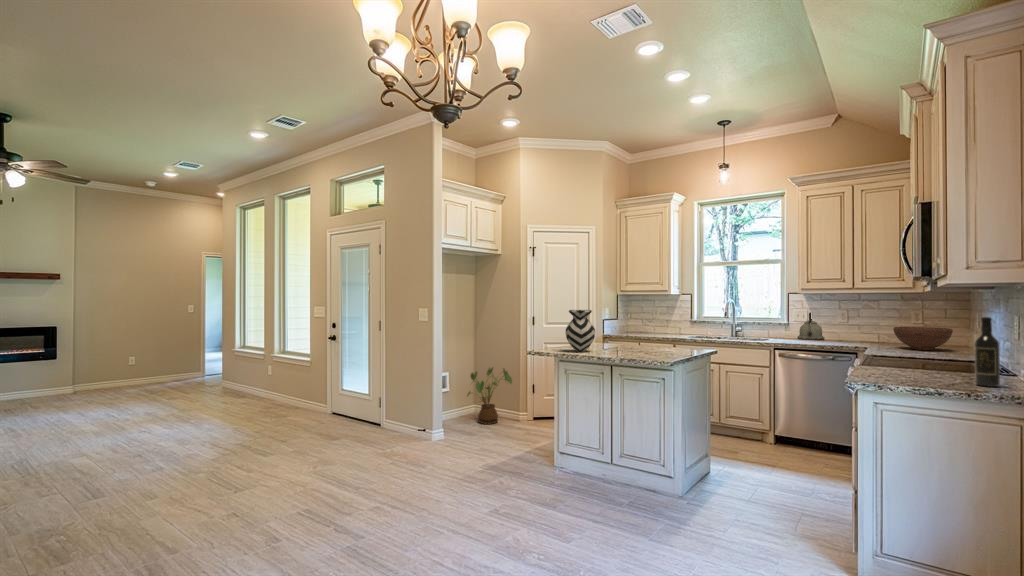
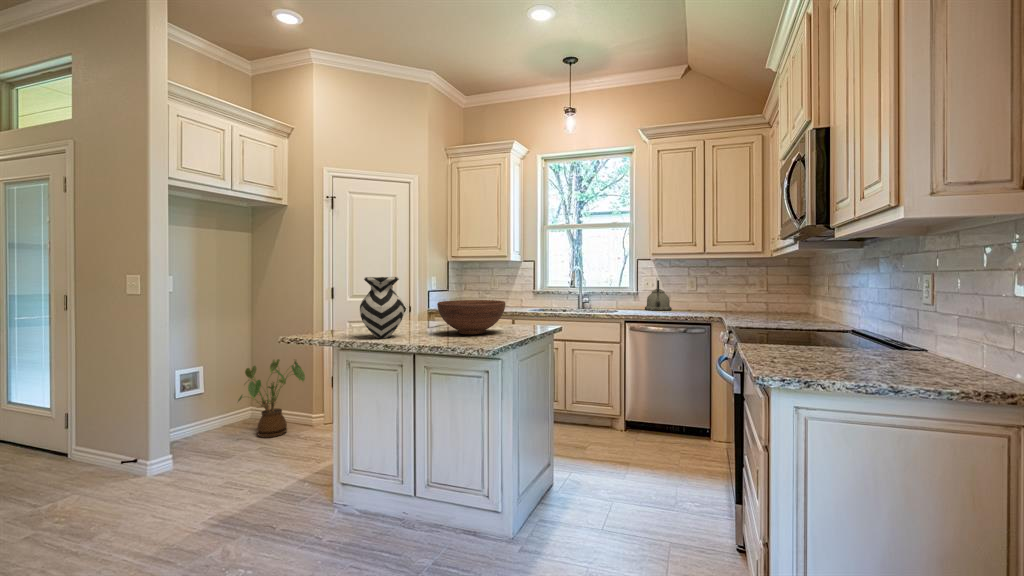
wine bottle: present [974,317,1000,387] -> none [908,275,943,372]
fruit bowl: present [893,327,953,350] -> present [437,300,505,335]

